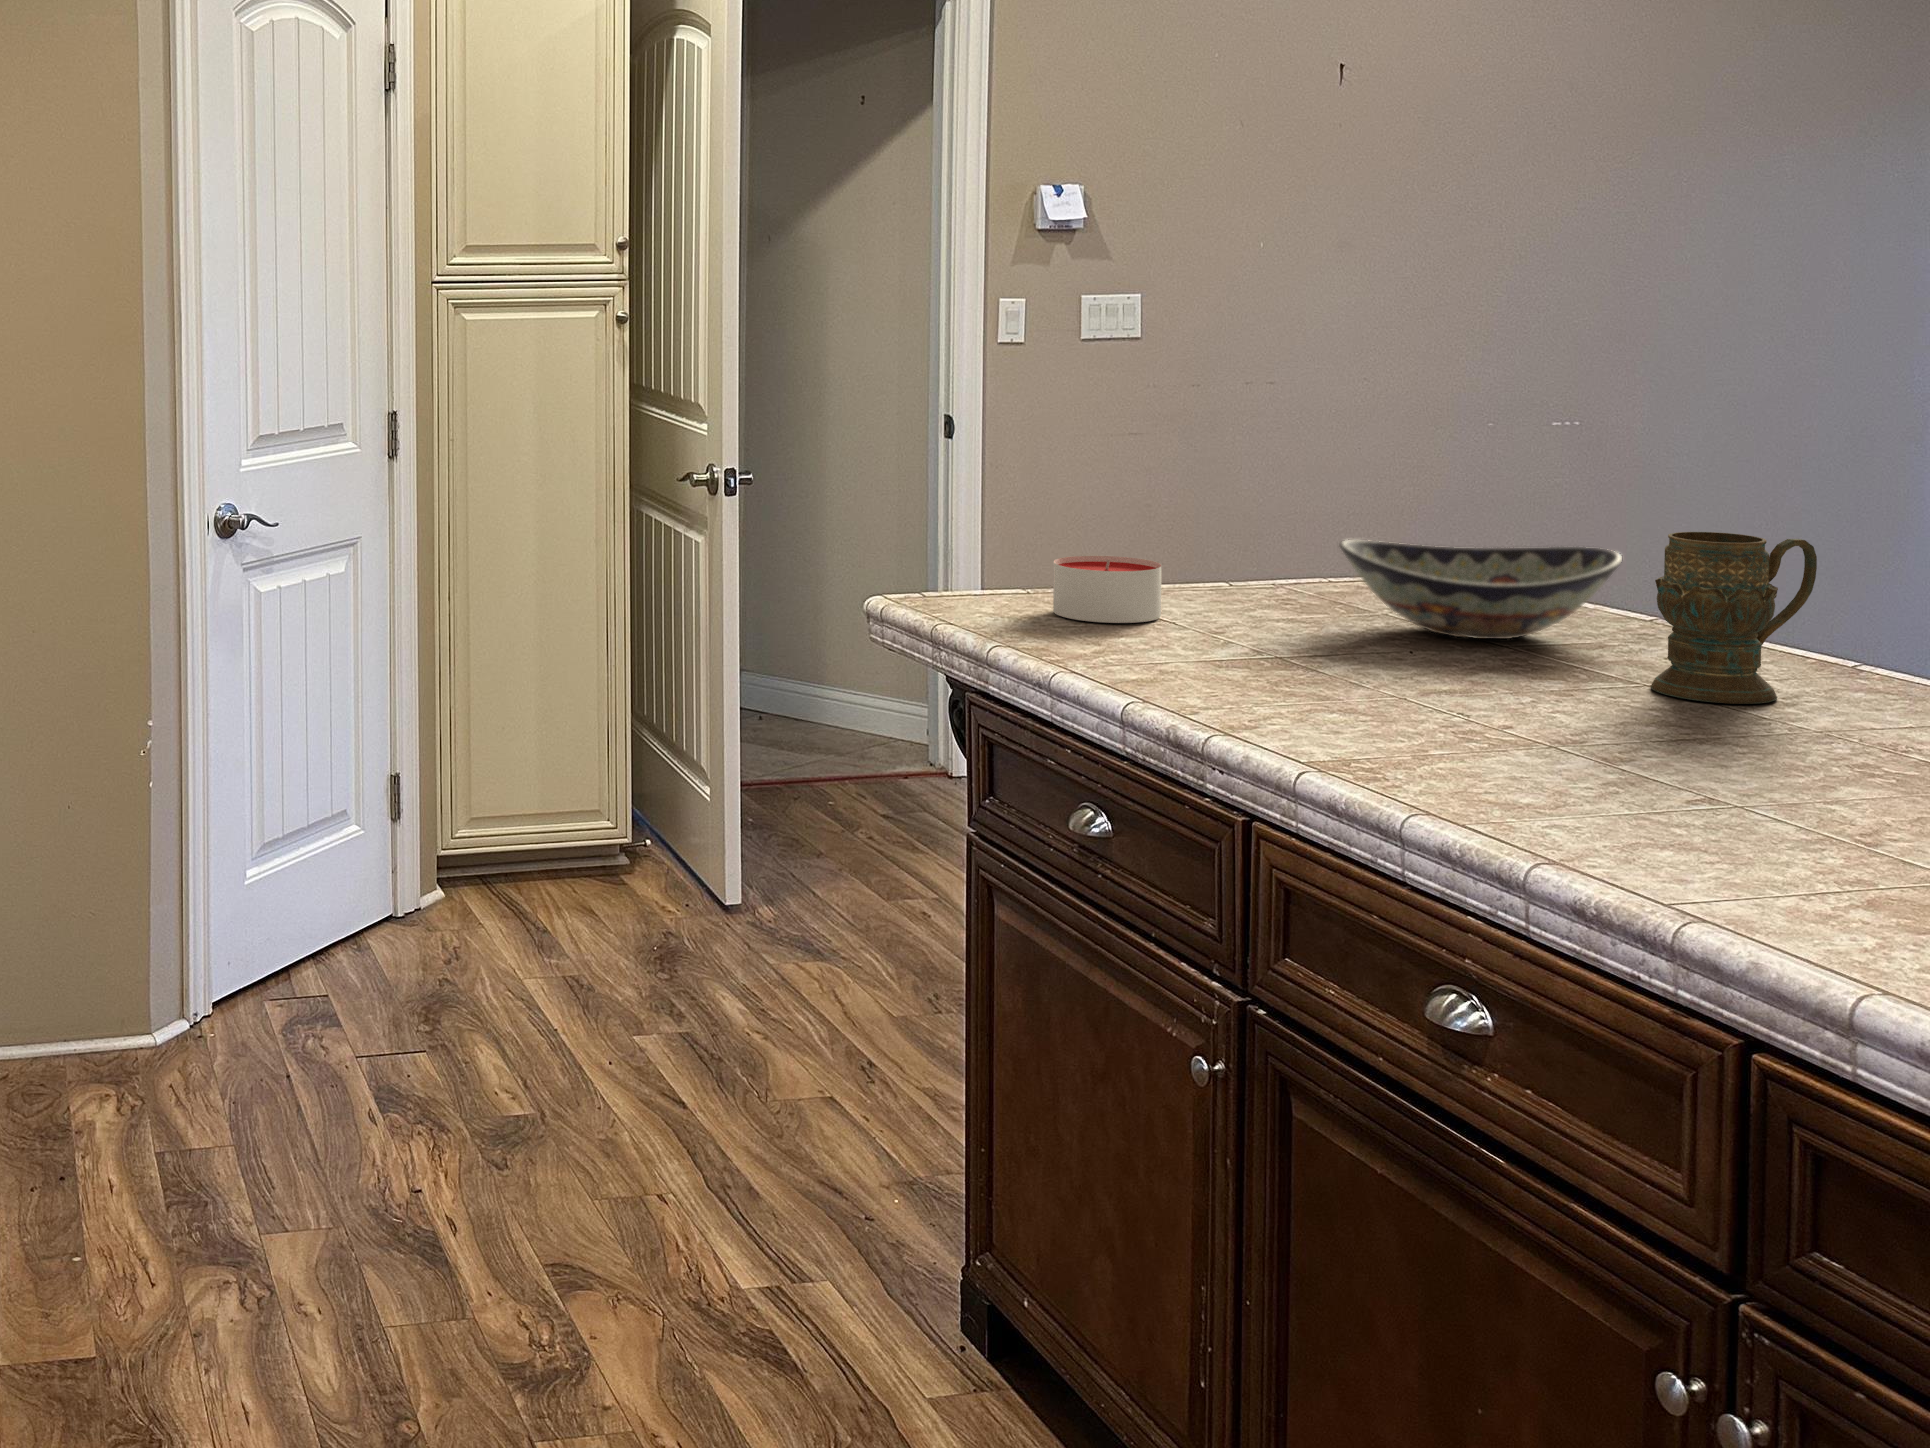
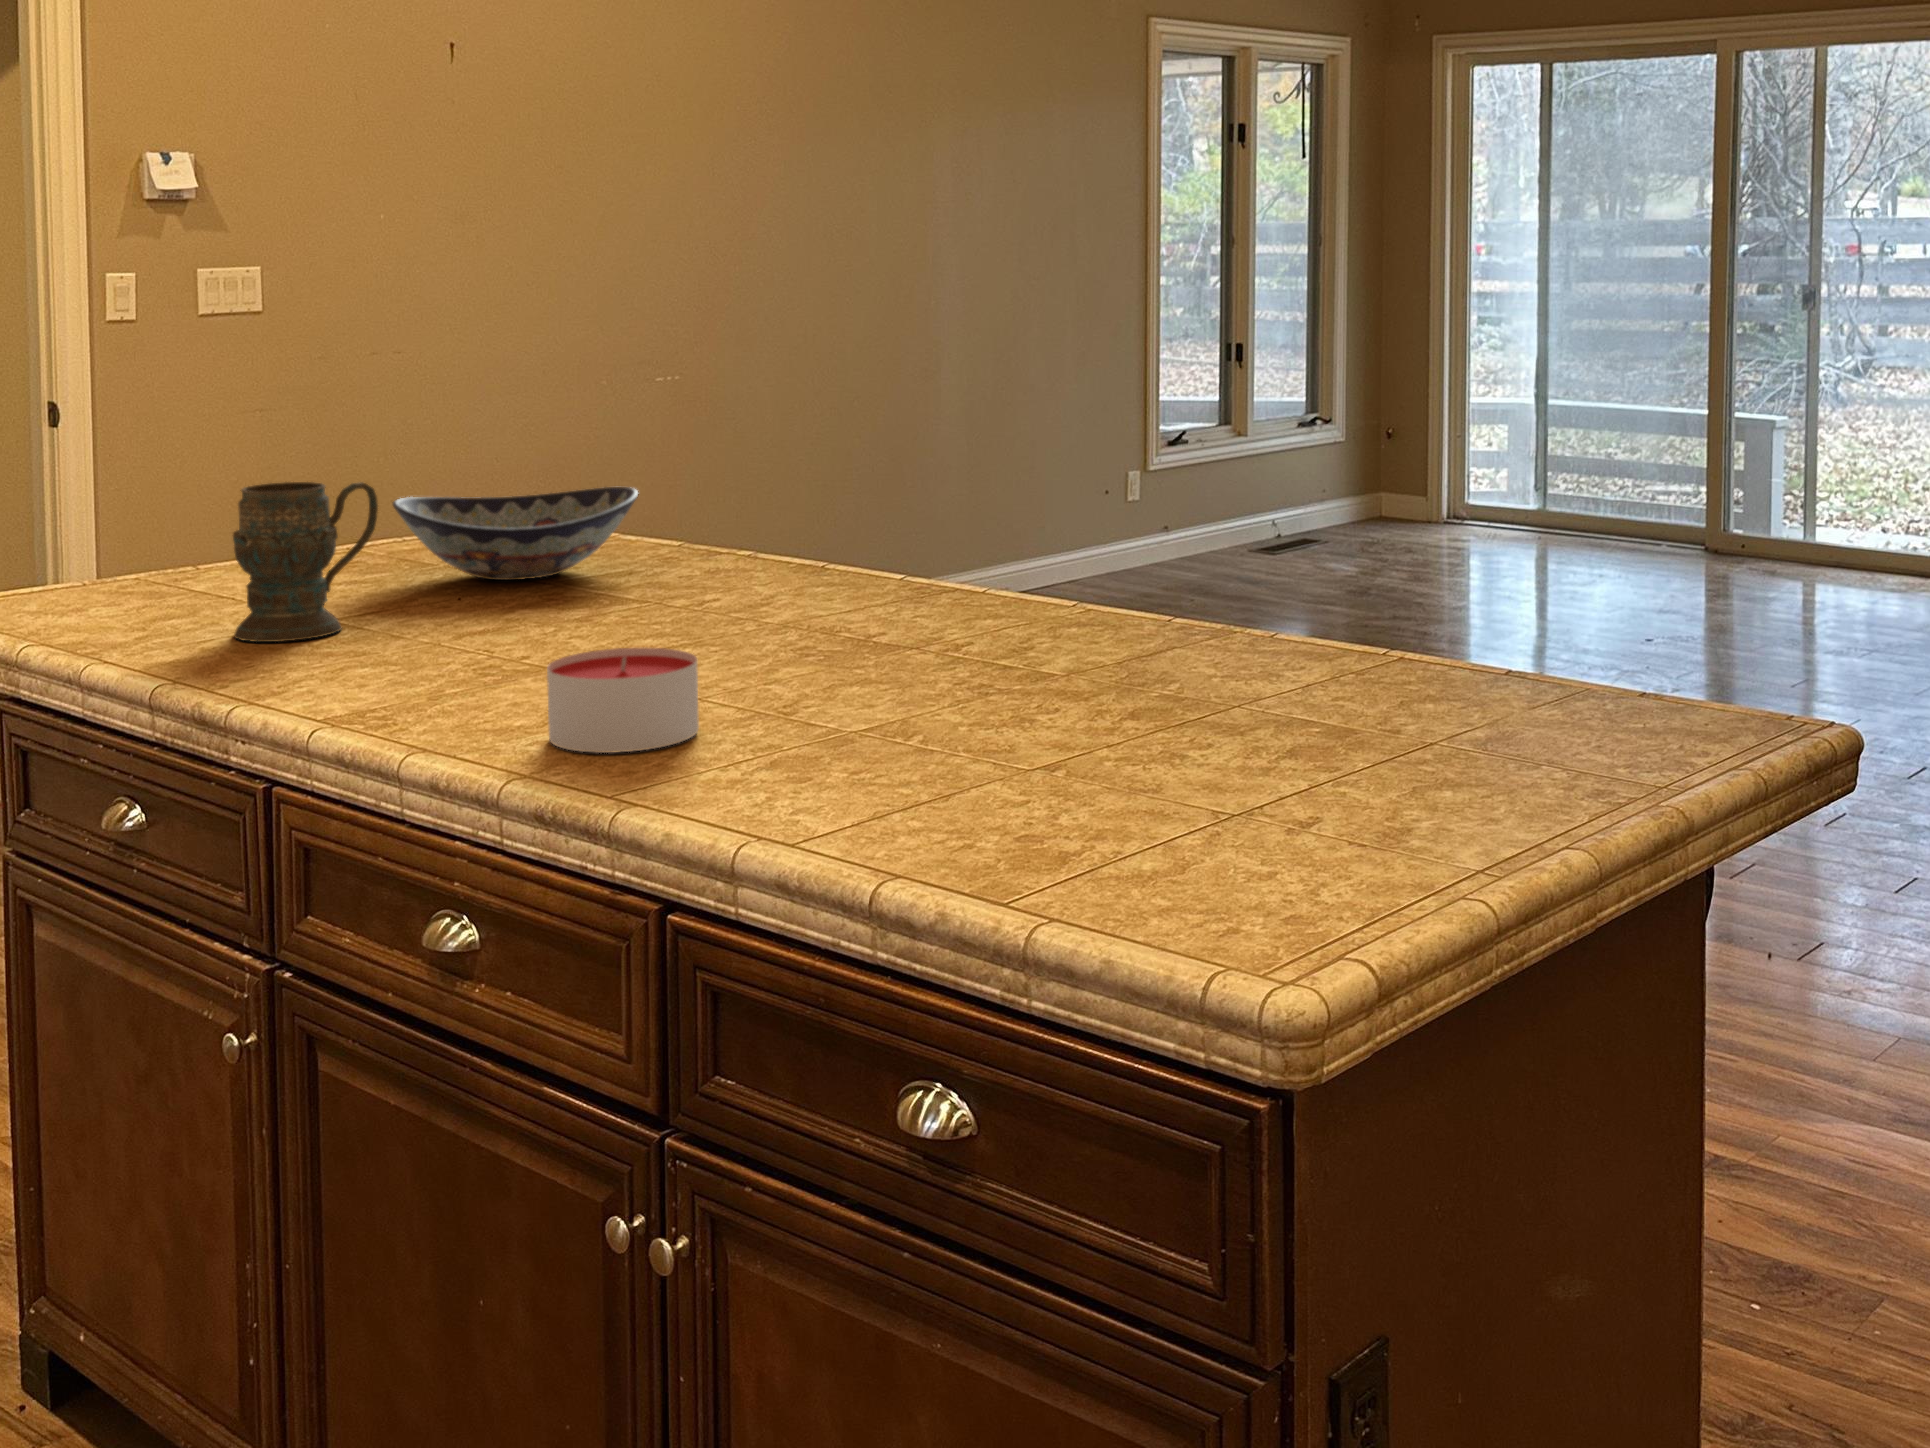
mug: present [1651,532,1817,704] -> present [233,482,378,642]
candle: present [1053,556,1161,623] -> present [547,648,699,753]

